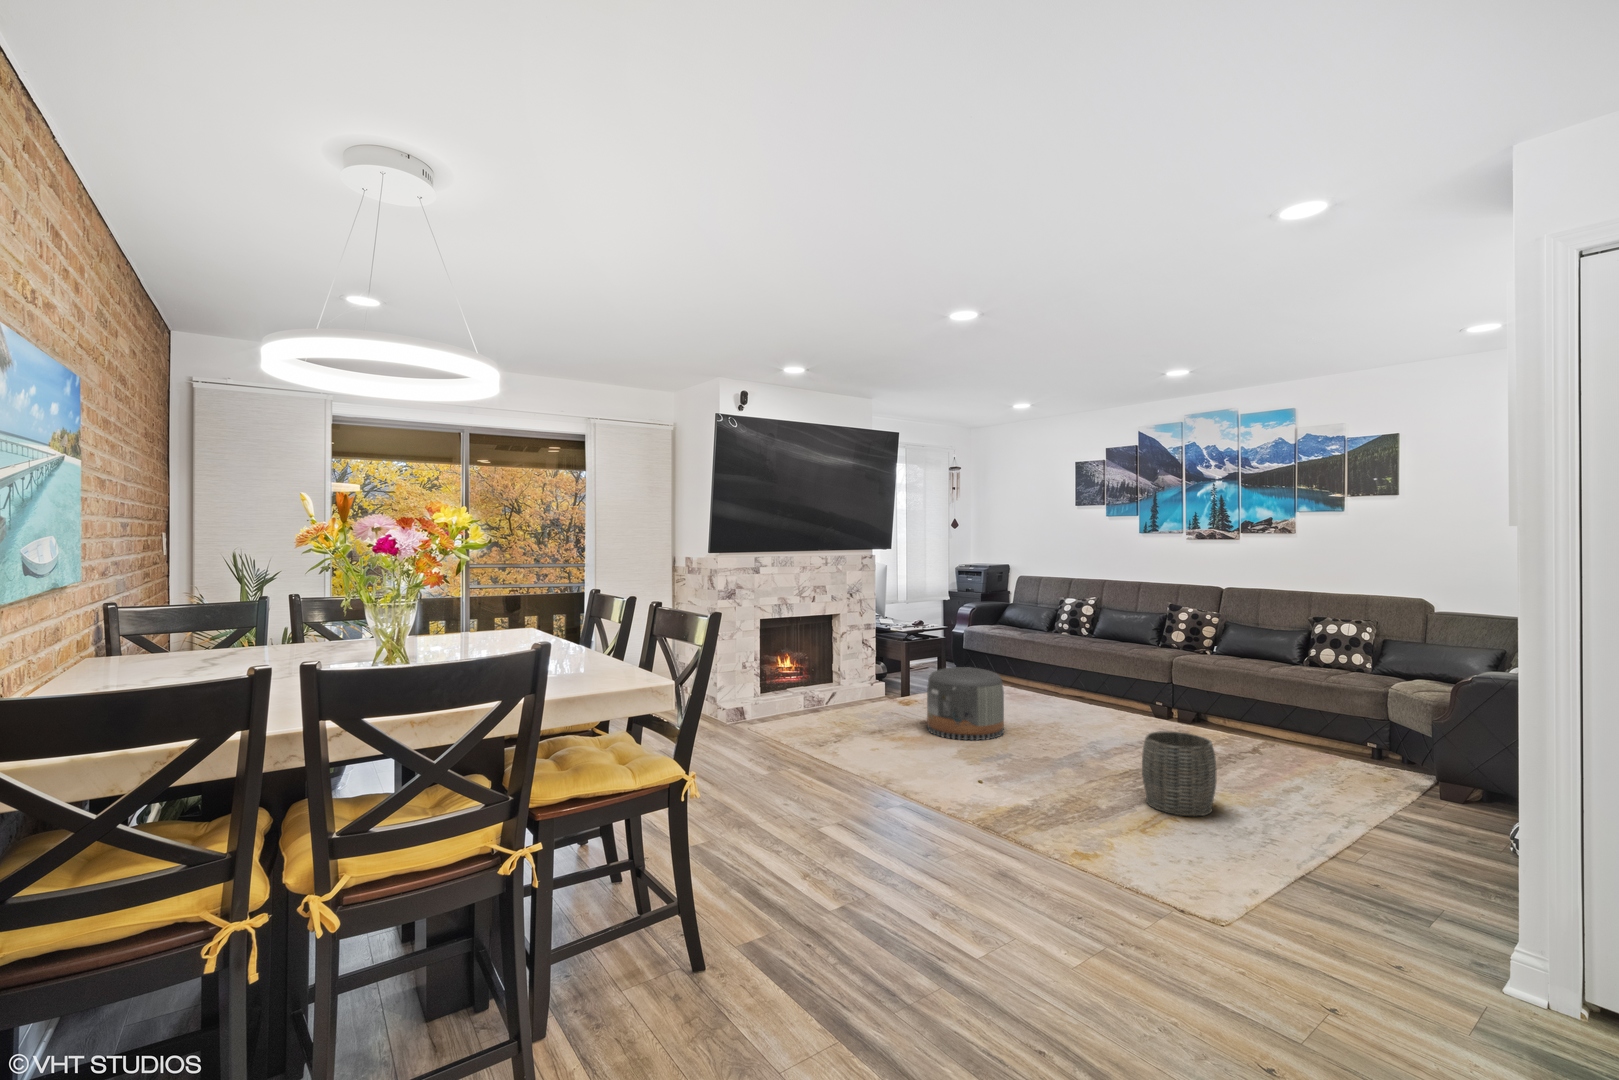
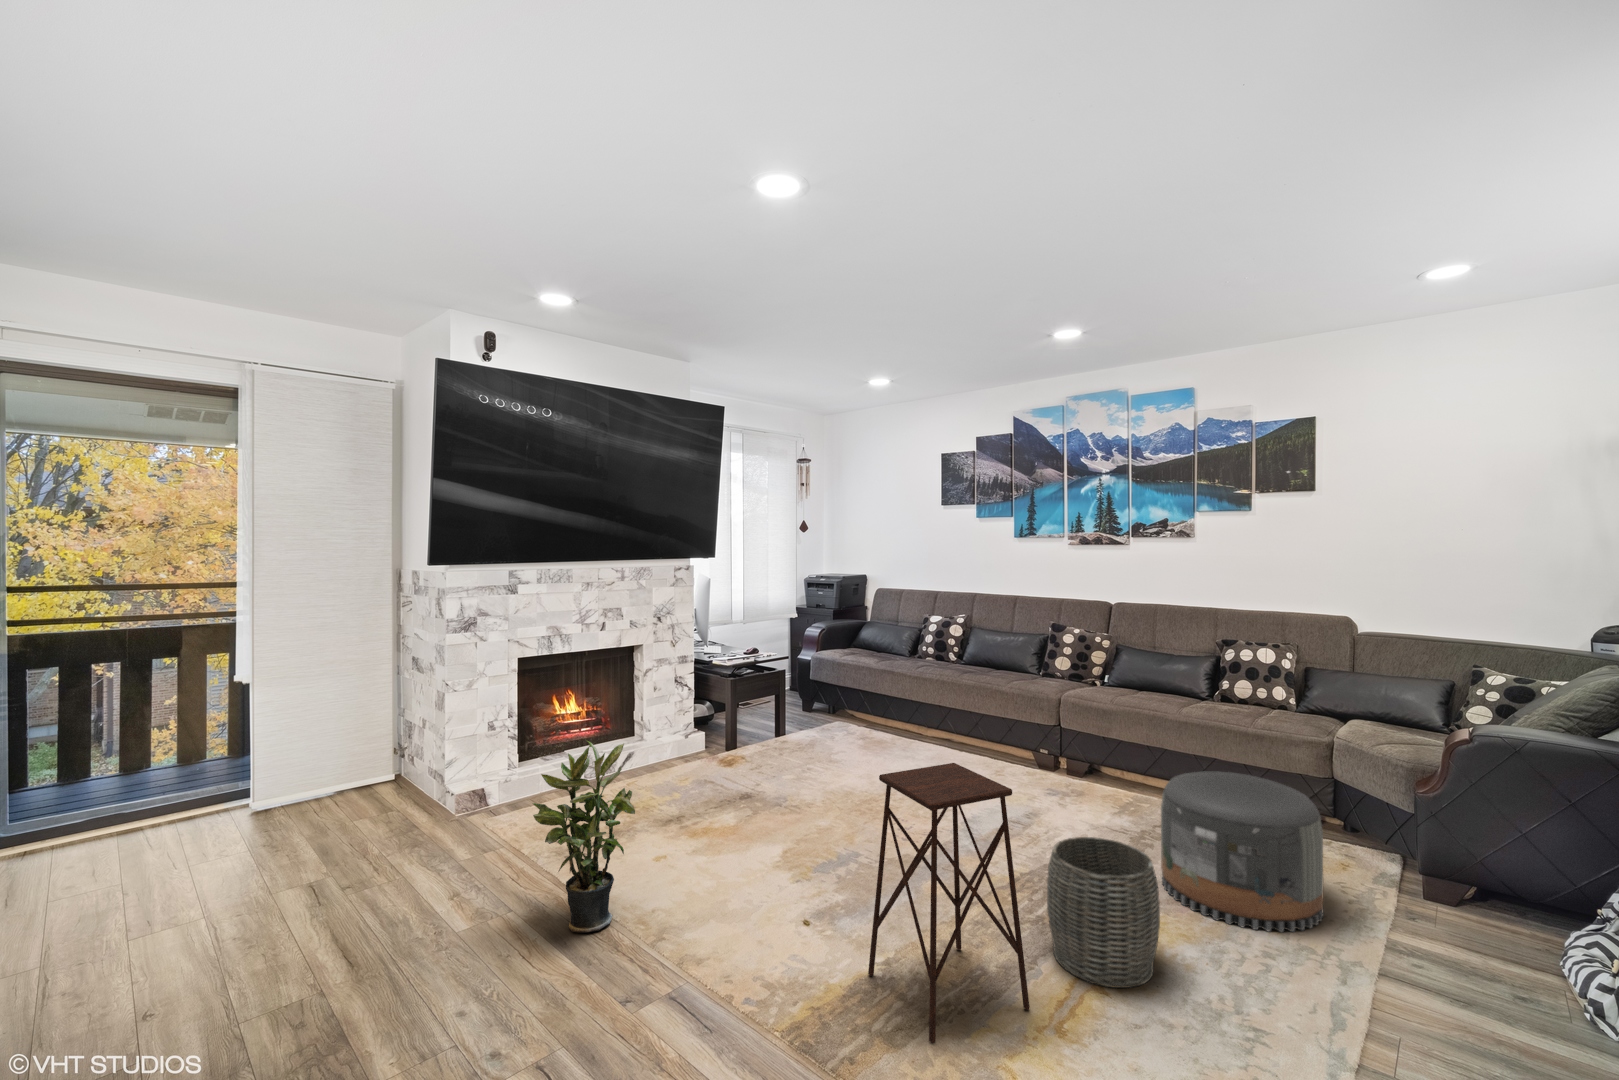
potted plant: none [812,662,871,777] -> present [533,741,635,933]
pouf: present [927,667,1004,740] -> present [1161,771,1324,932]
side table: none [1024,677,1126,827] -> present [868,763,1030,1044]

